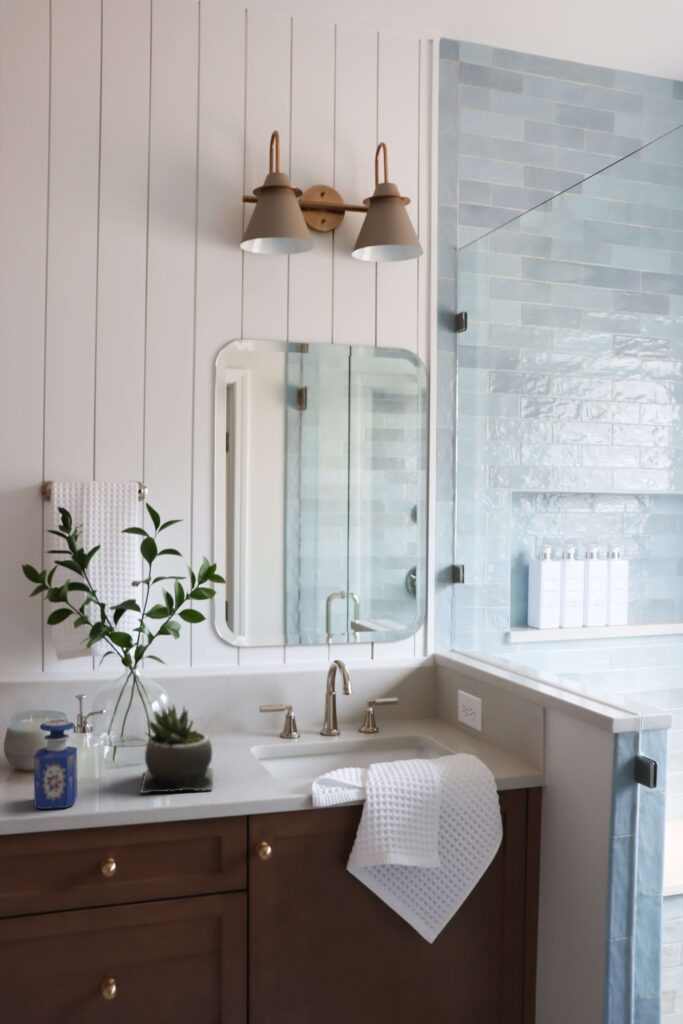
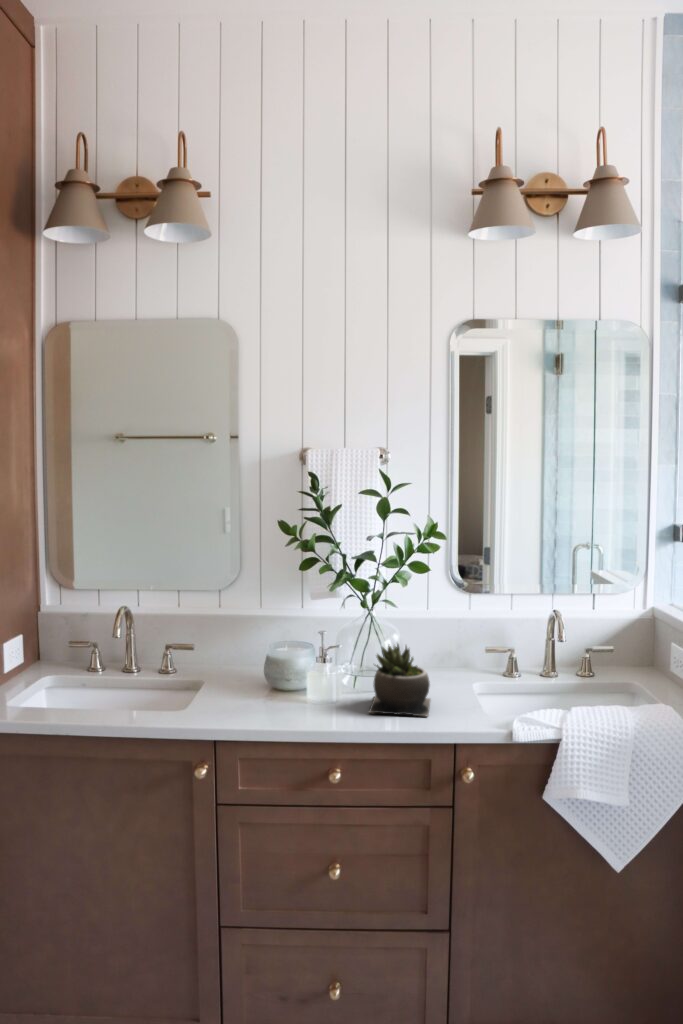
perfume bottle: present [34,719,77,809] -> none [285,647,319,718]

